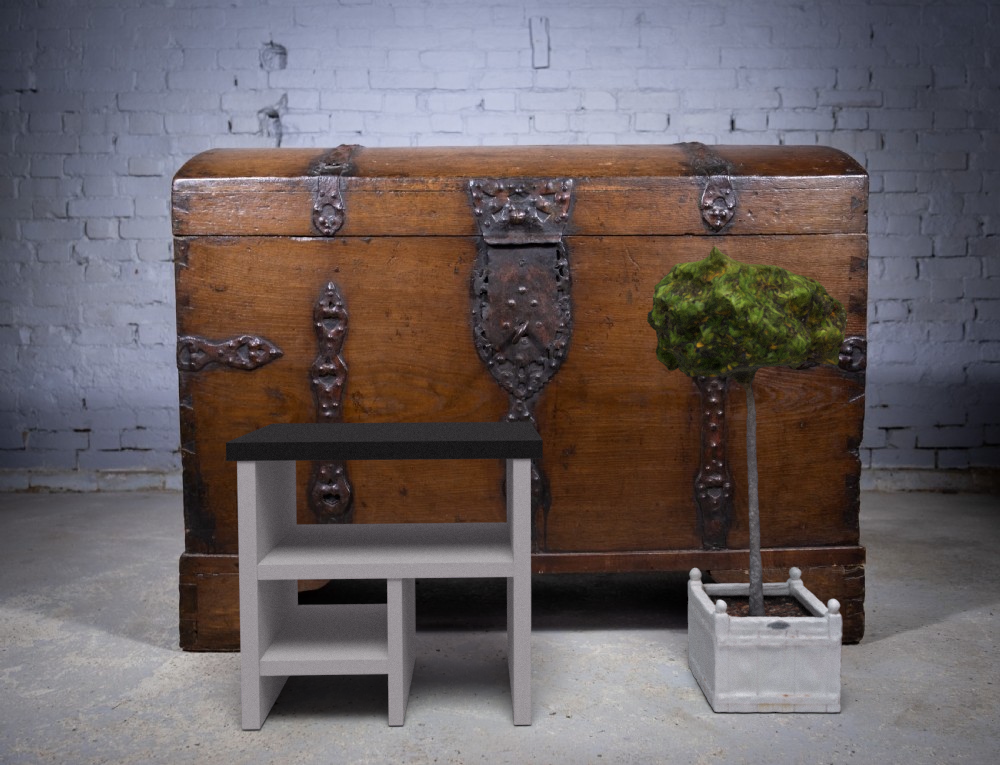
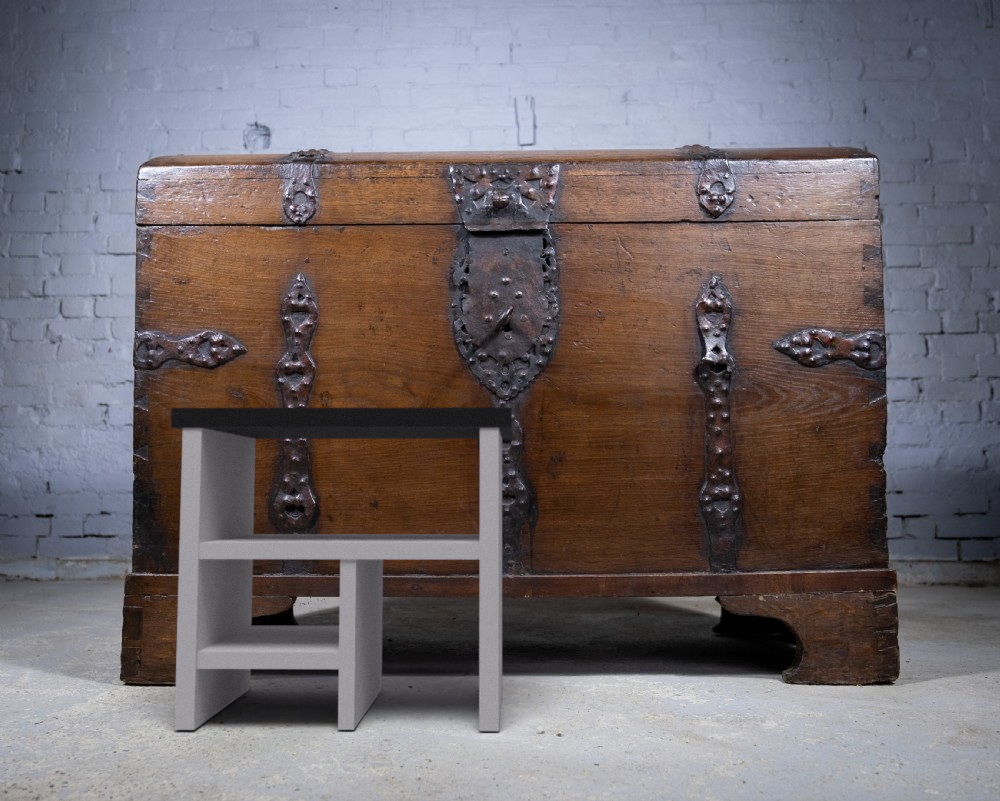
potted tree: present [647,246,848,712] -> none [635,206,858,728]

